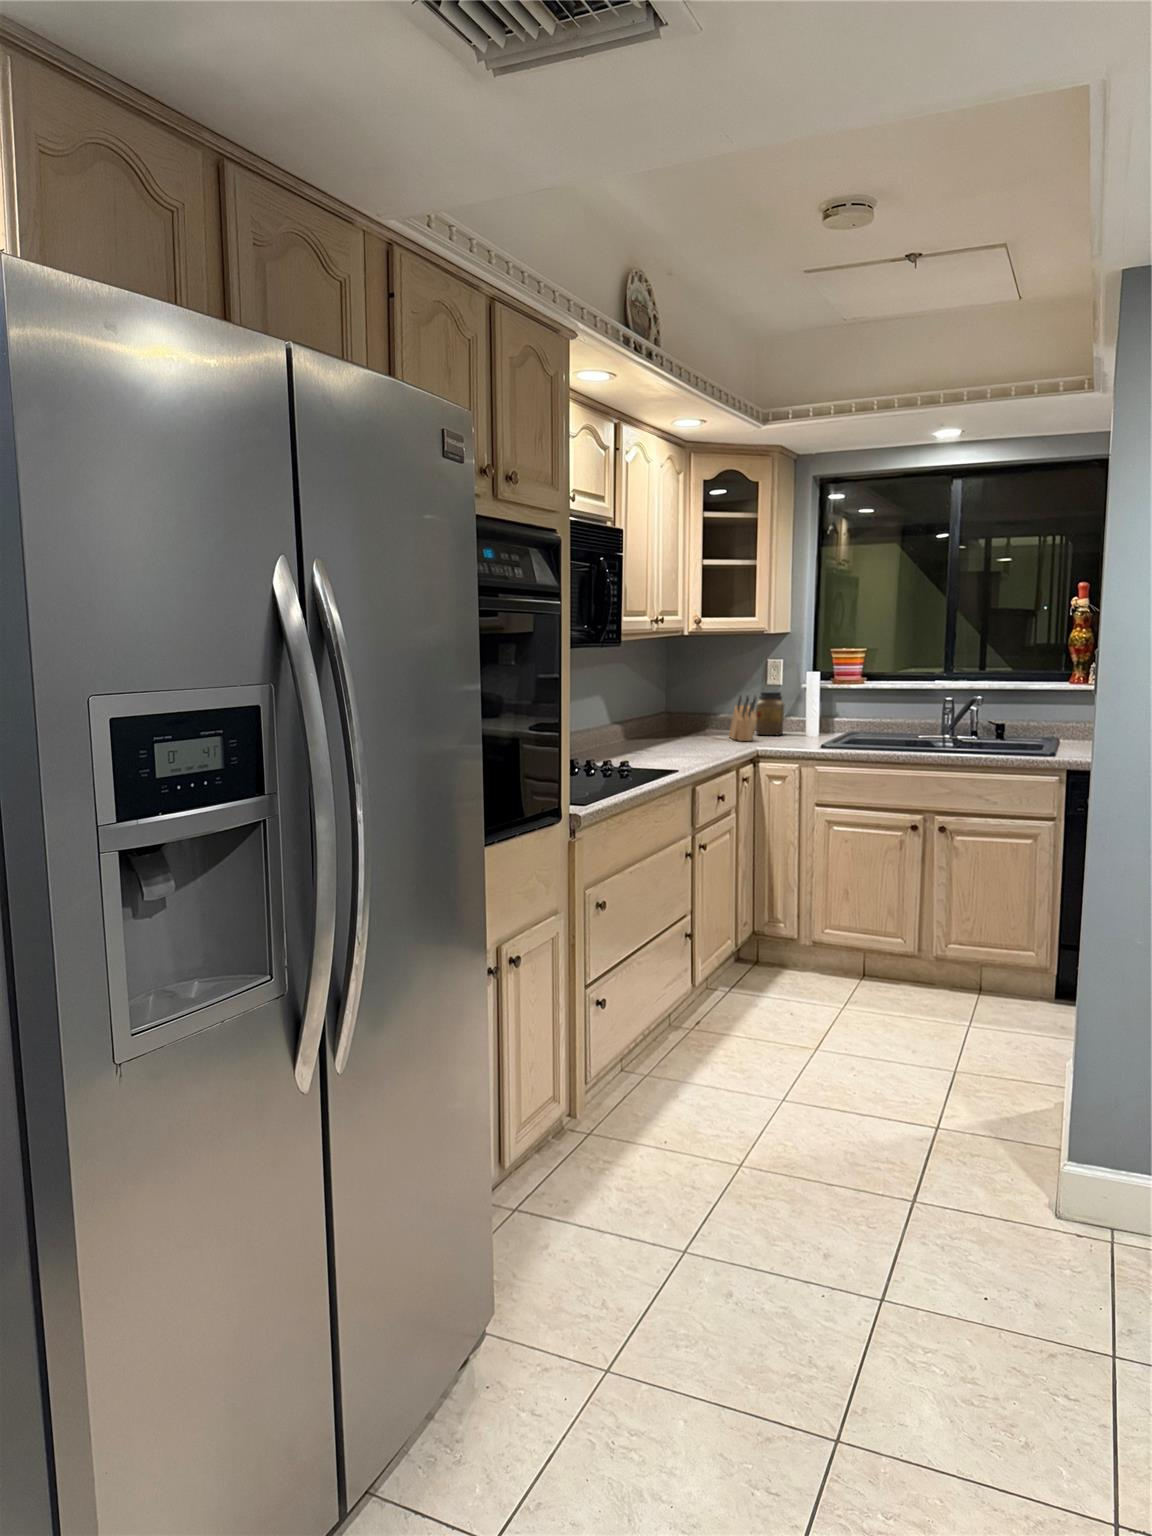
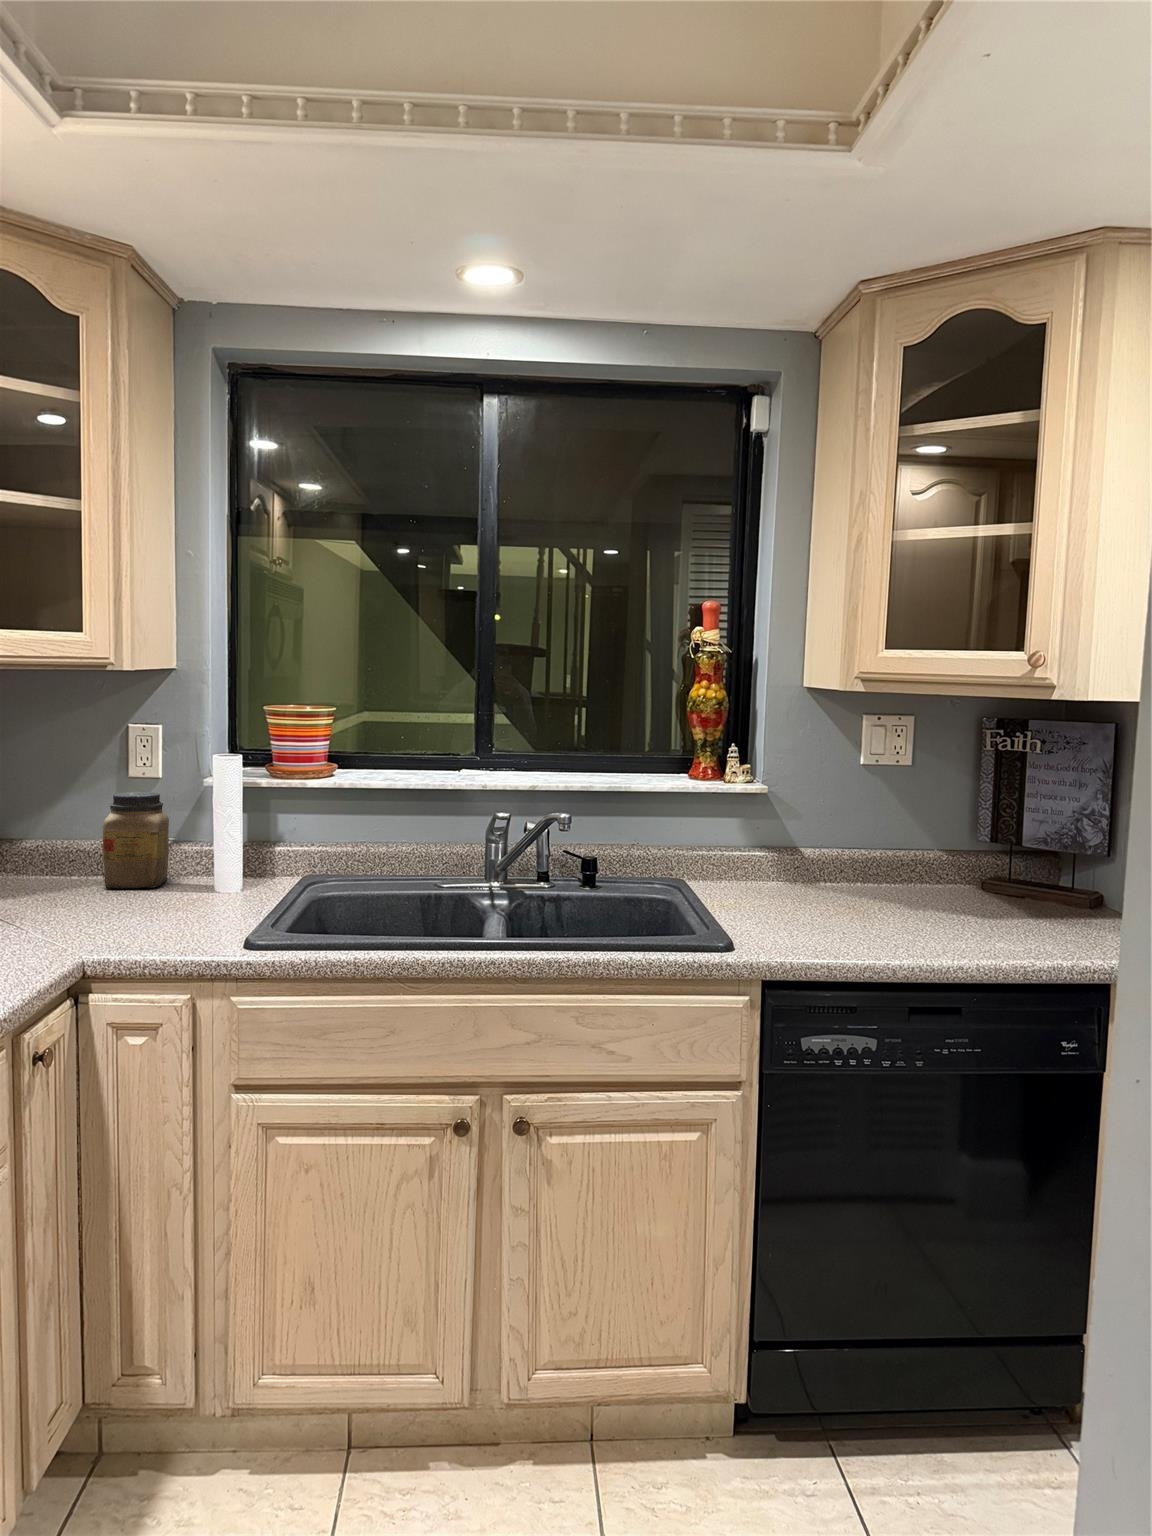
knife block: present [729,695,757,741] -> none [32,817,90,922]

